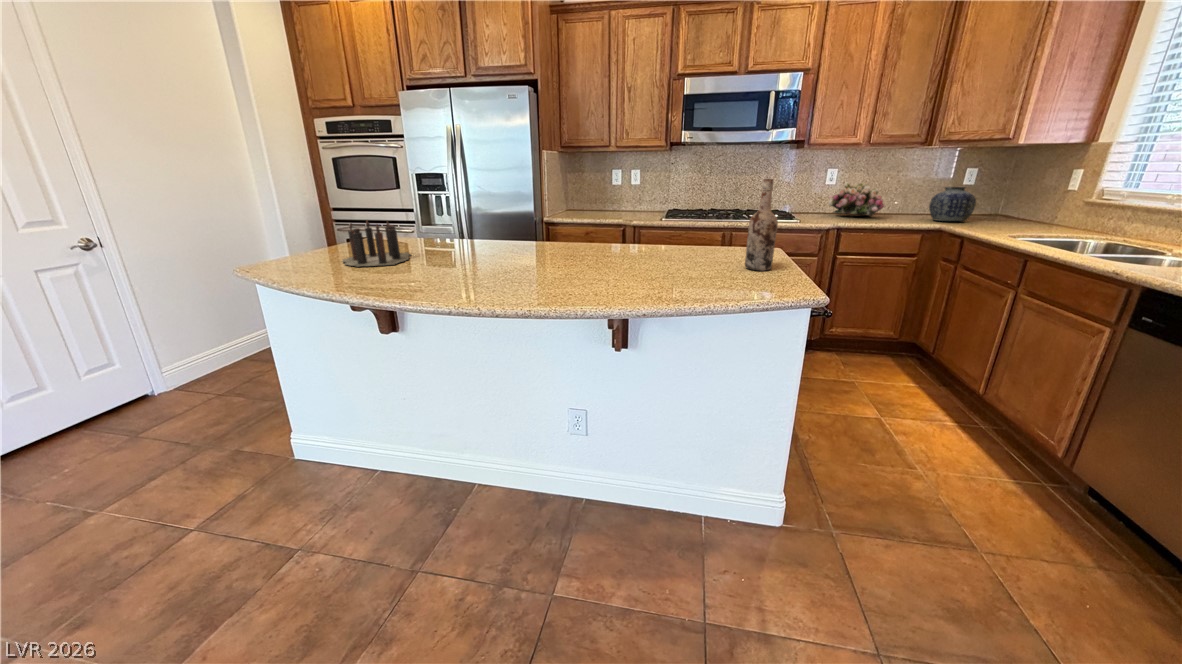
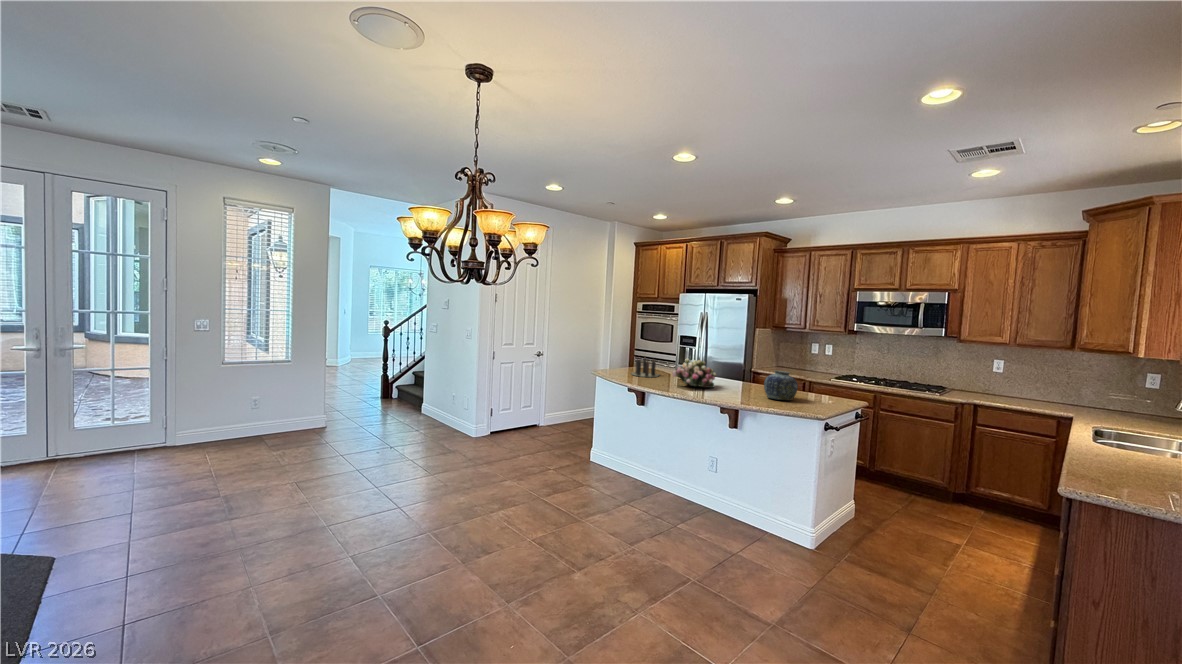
wine bottle: present [745,179,778,271] -> none [815,359,832,406]
flower arrangement: present [828,182,885,216] -> present [673,358,717,388]
vase: present [929,187,976,221] -> present [764,371,798,400]

